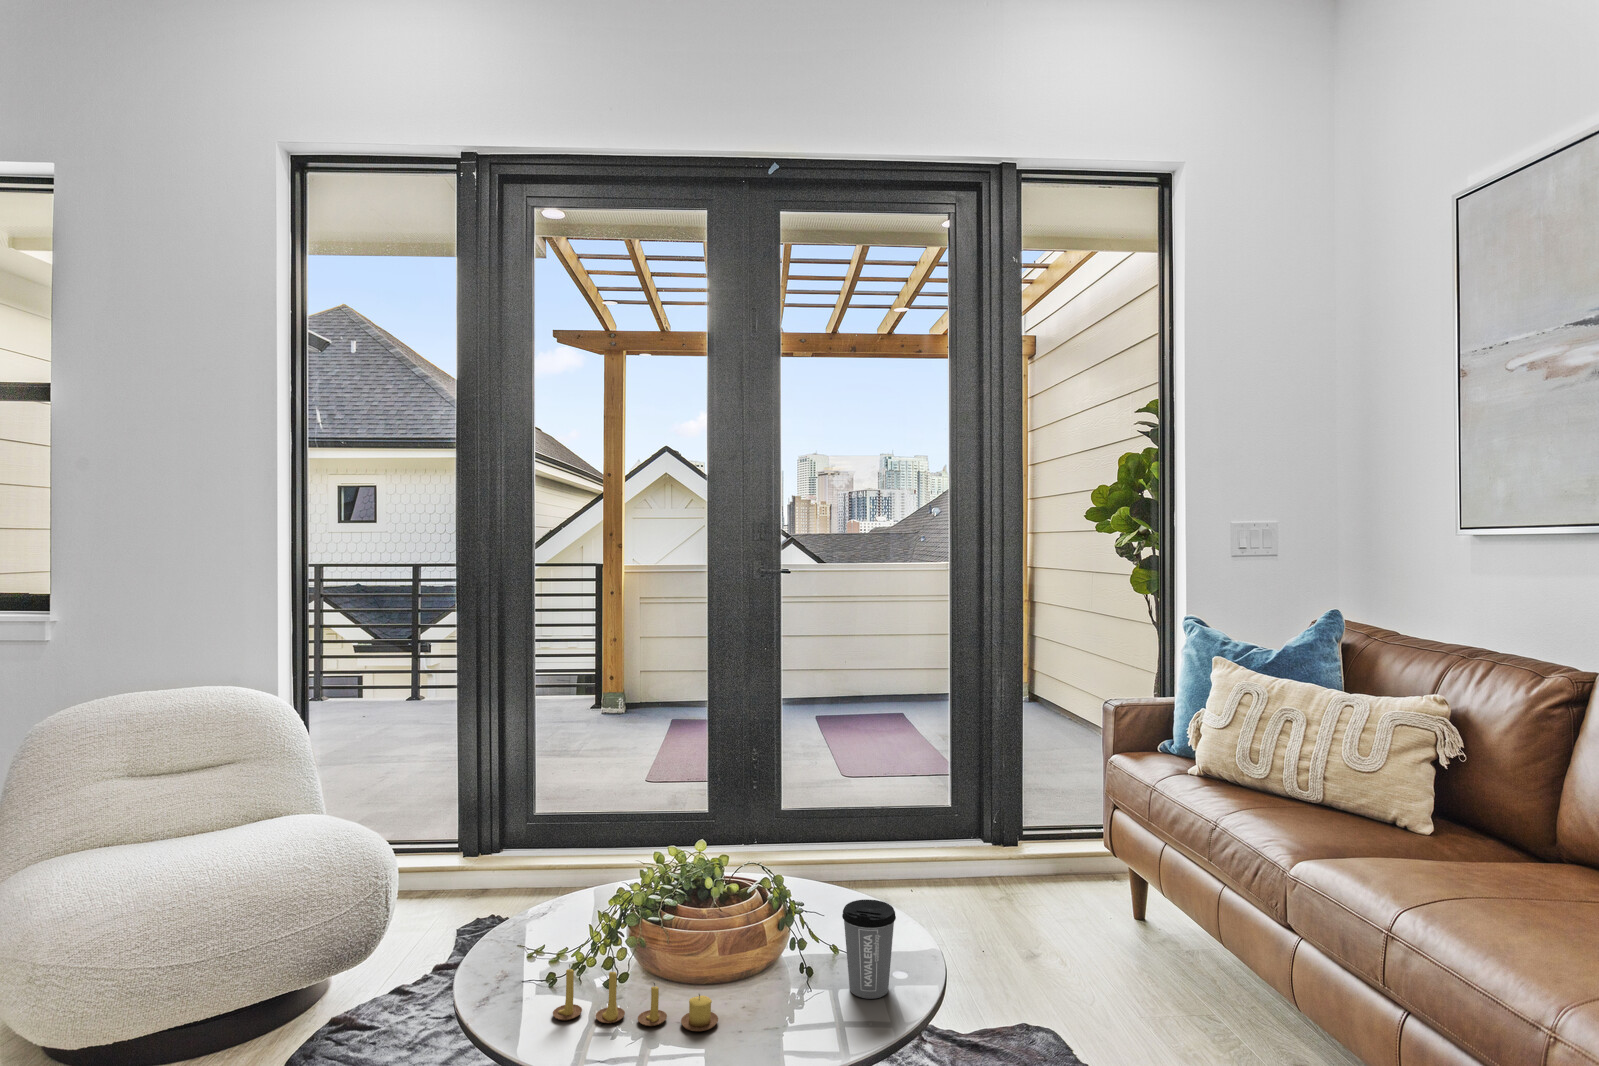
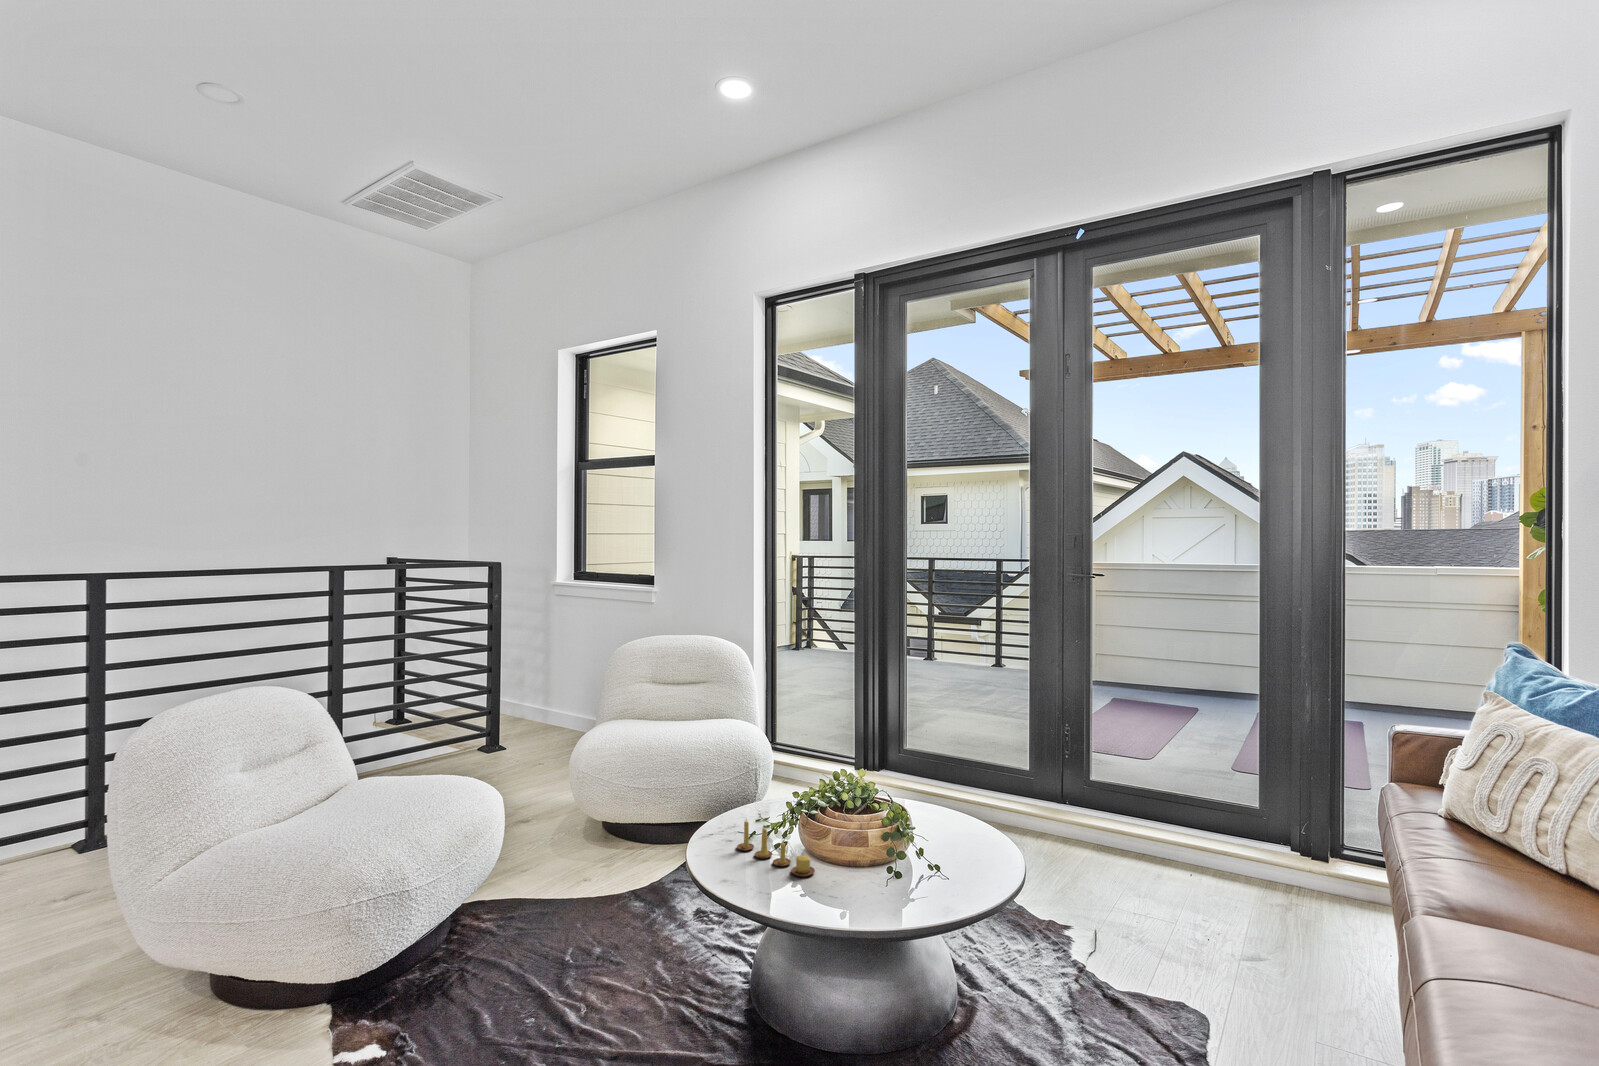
coffee cup: present [842,900,896,999] -> none [903,824,942,893]

